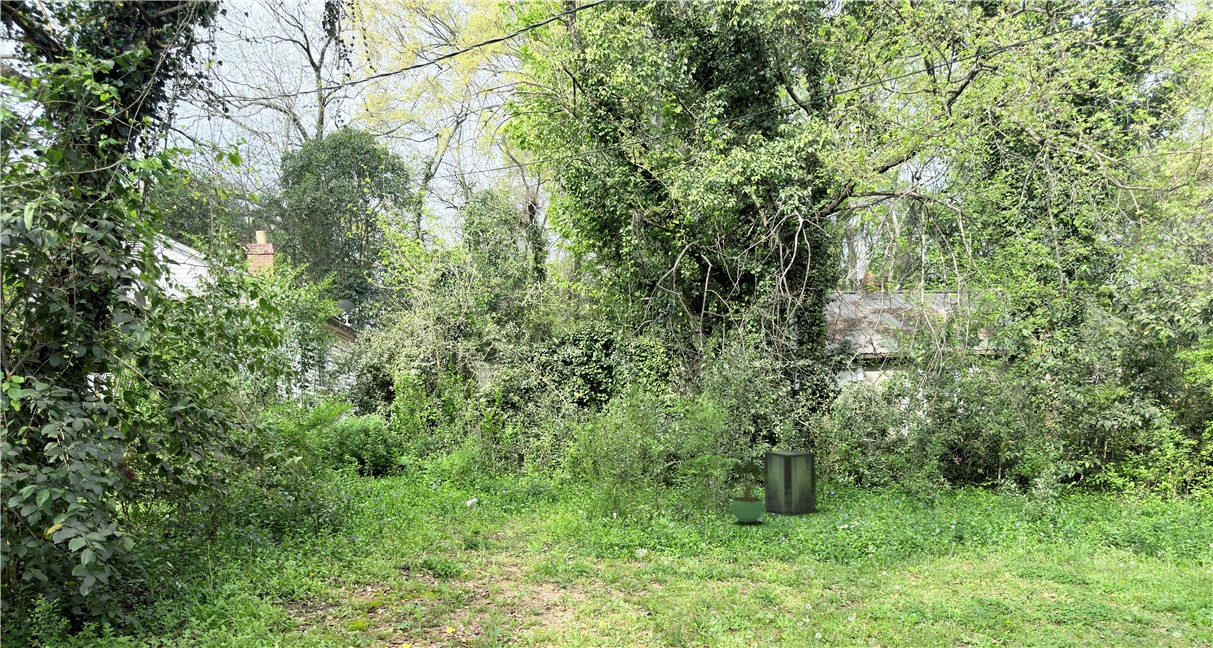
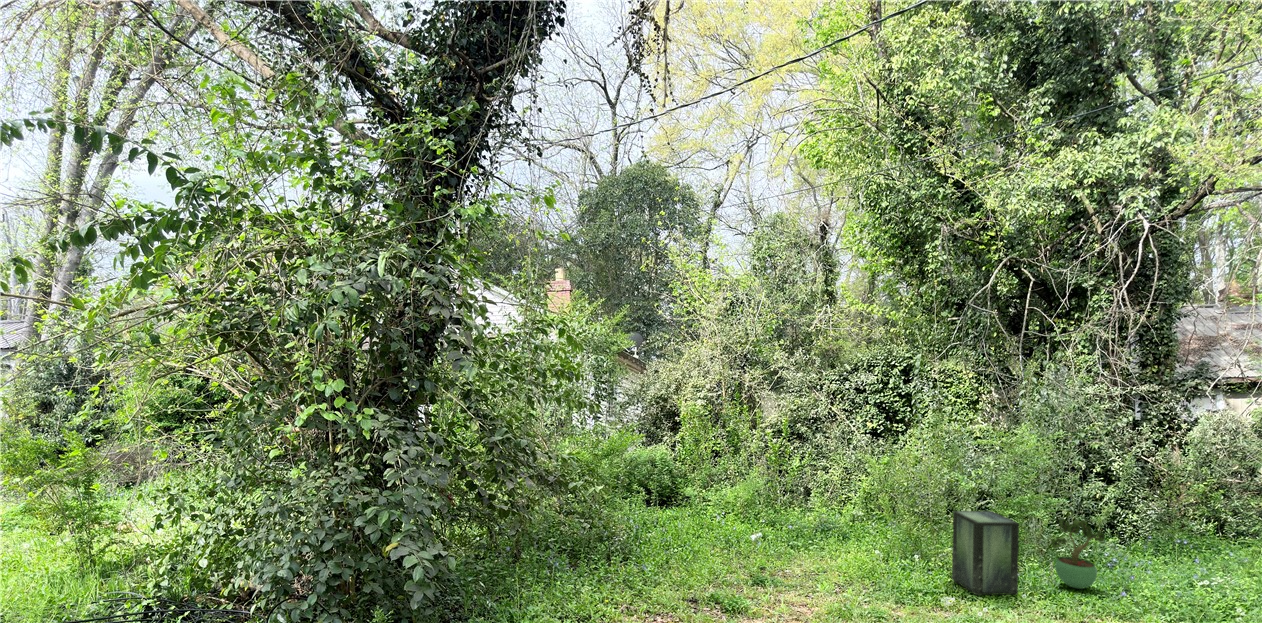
storage box: present [764,450,816,515] -> present [952,511,1019,595]

